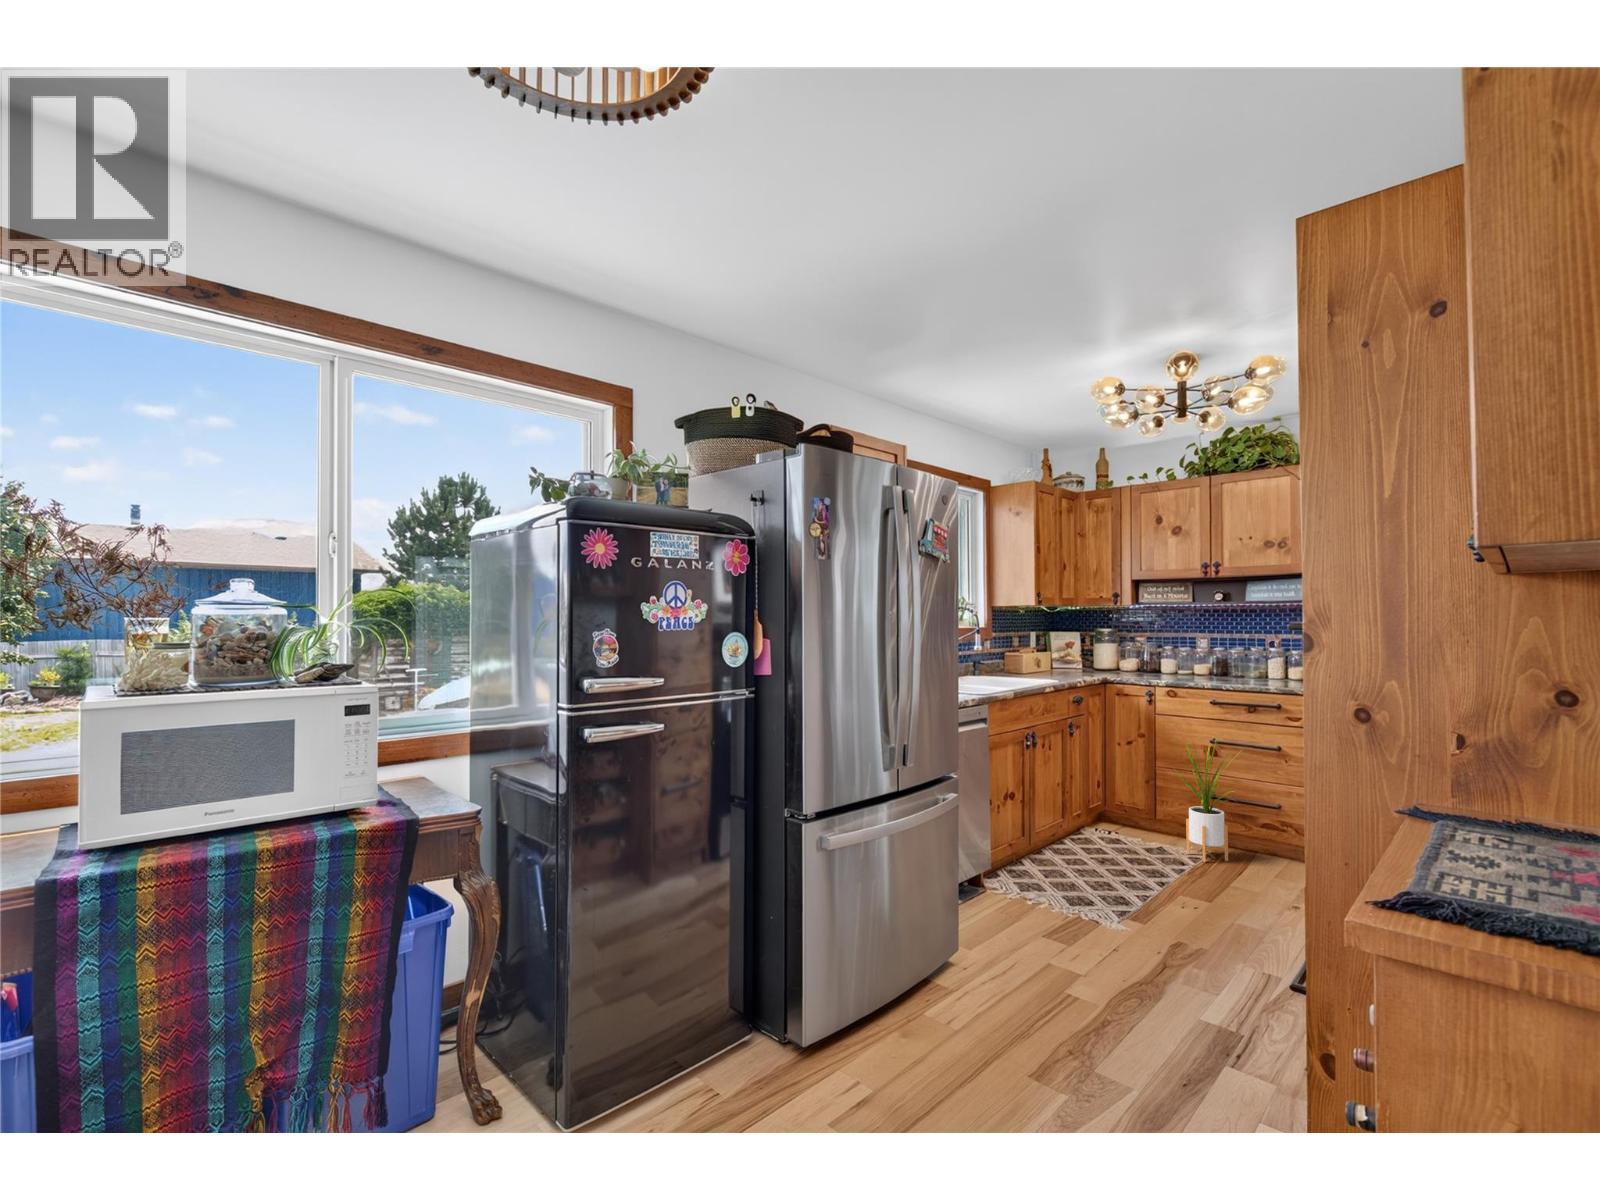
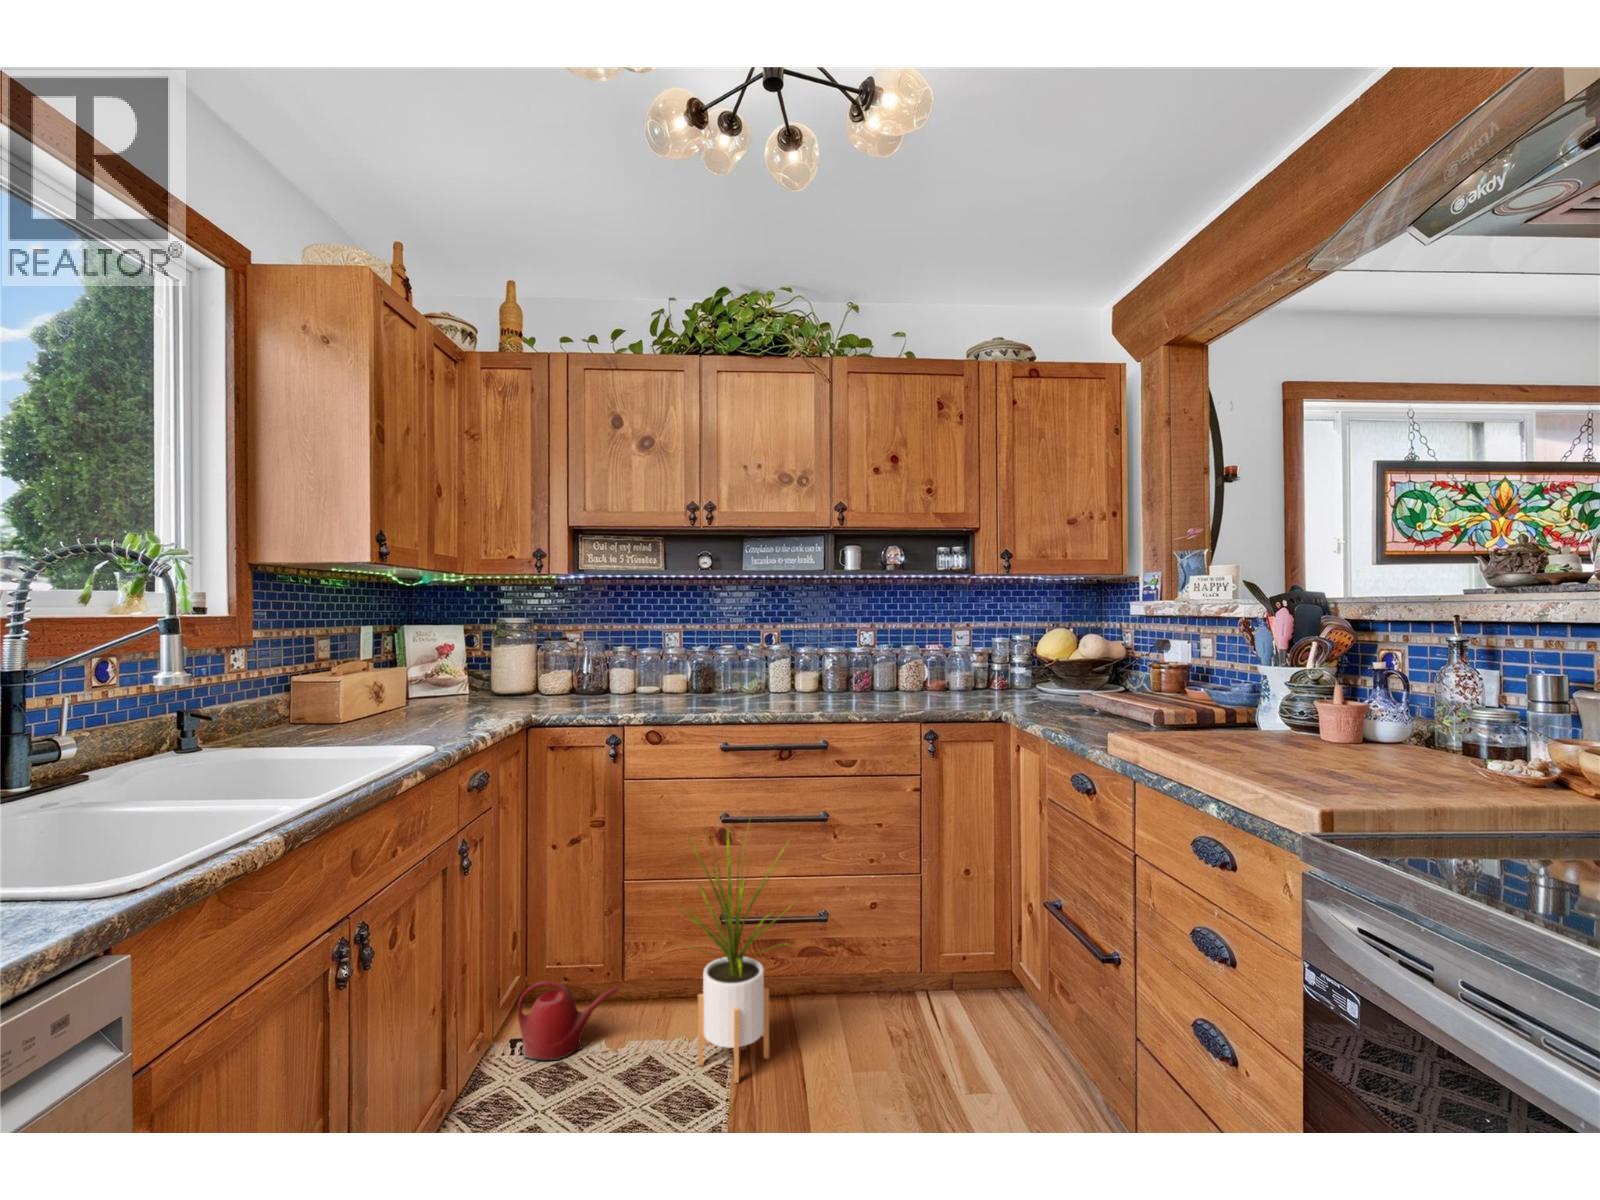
watering can: none [1099,801,1149,837] -> present [518,981,619,1060]

